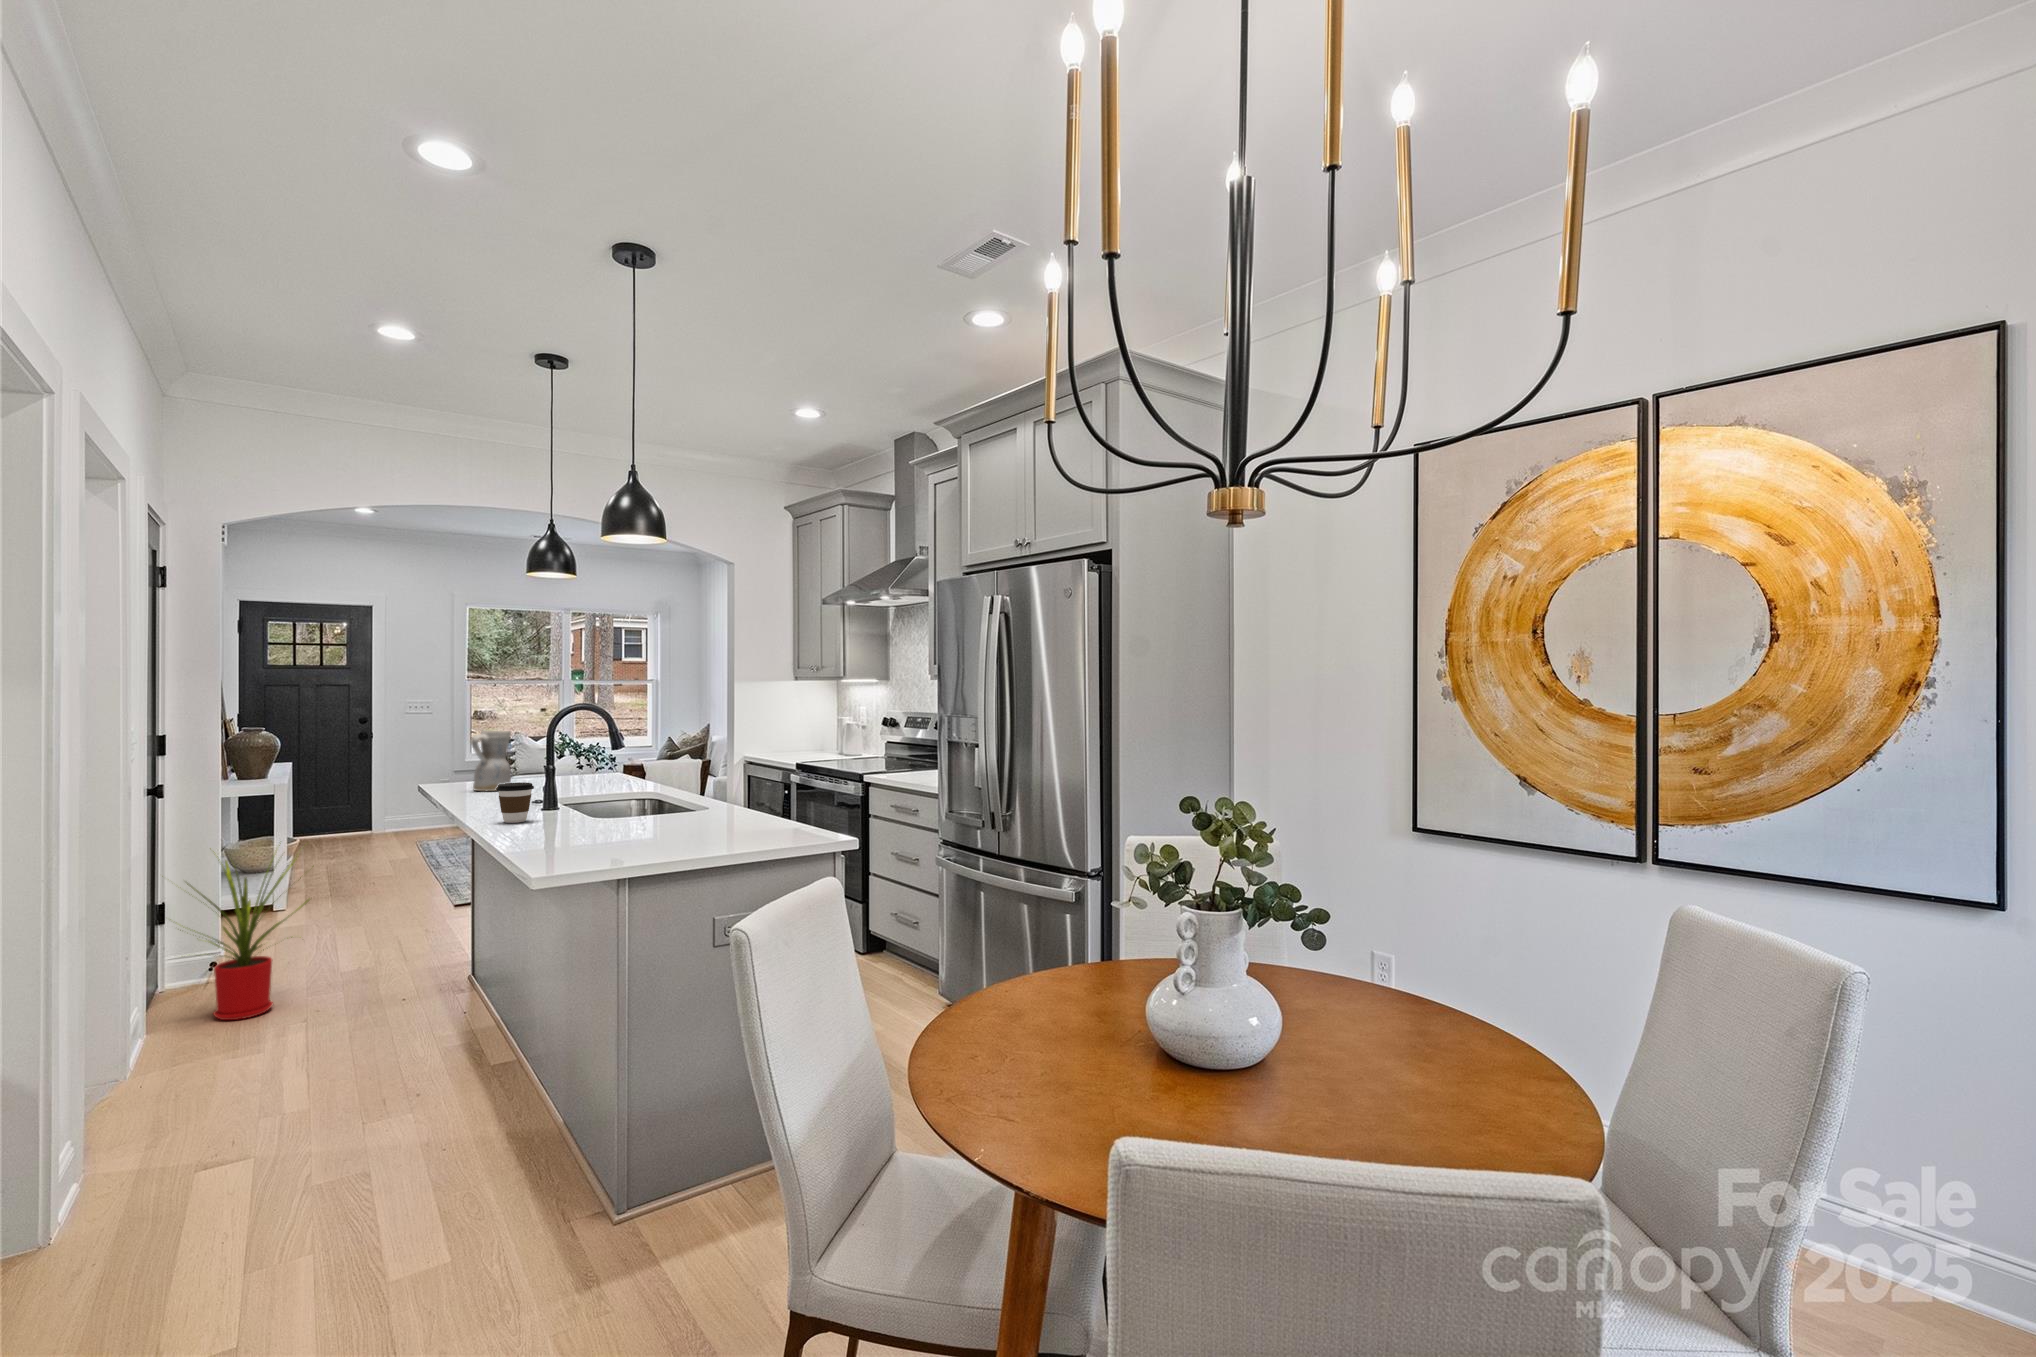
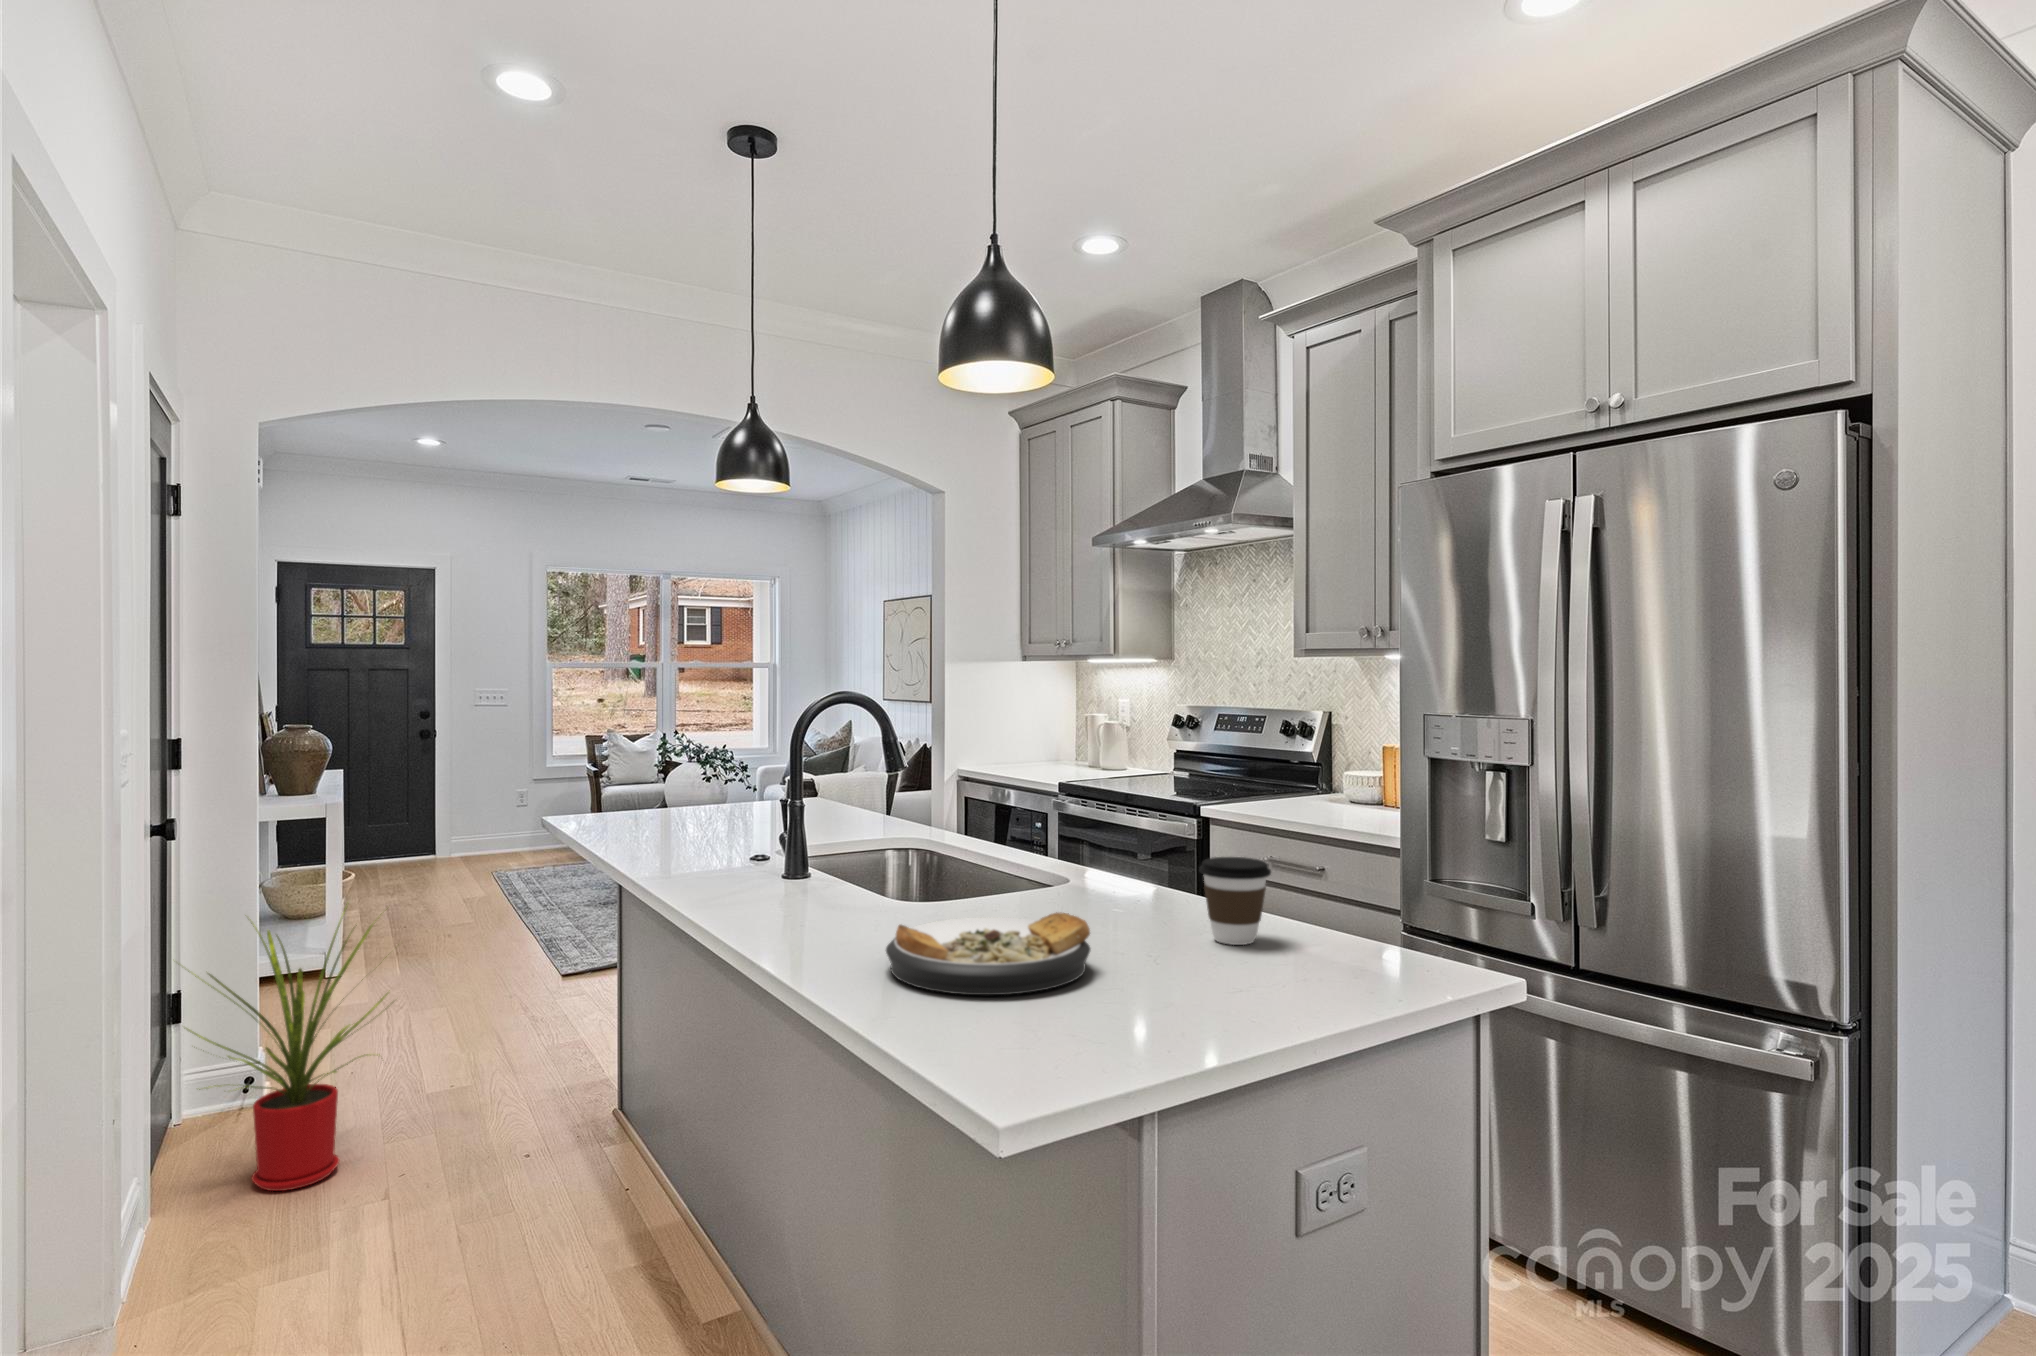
ceramic pitcher: present [471,731,511,791] -> none [638,733,695,831]
coffee cup: present [496,782,534,823] -> present [1199,857,1271,945]
plate: none [538,815,646,848] -> present [886,912,1090,995]

